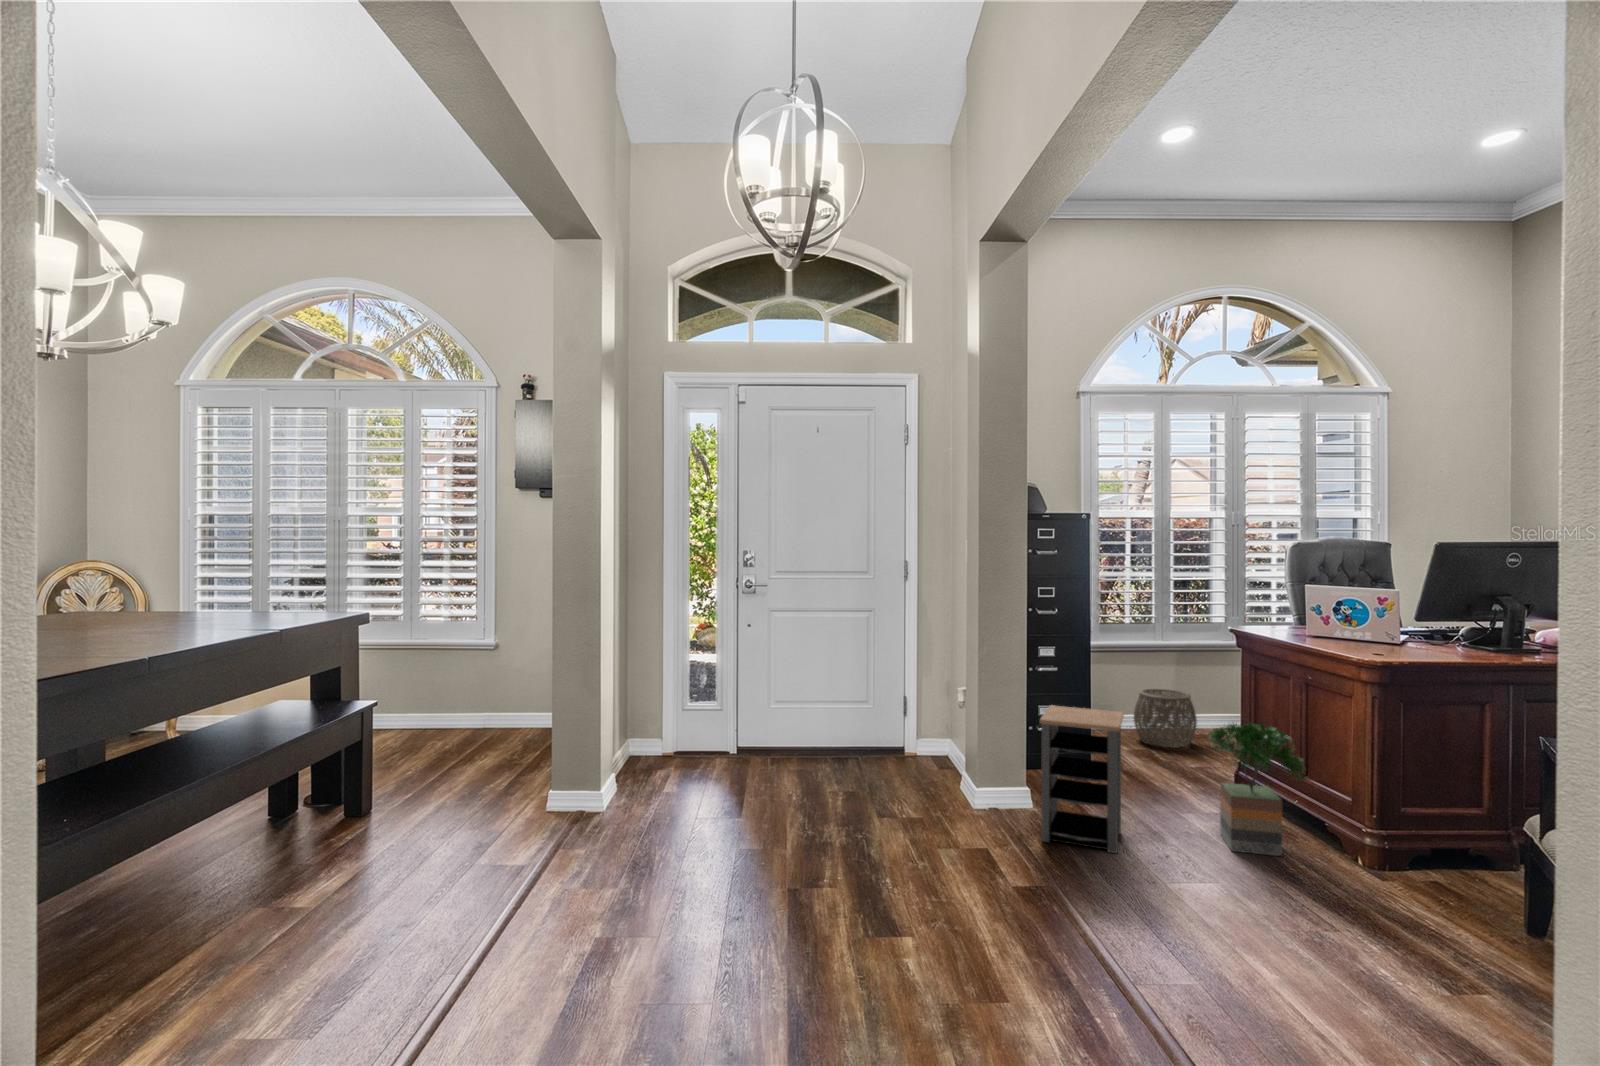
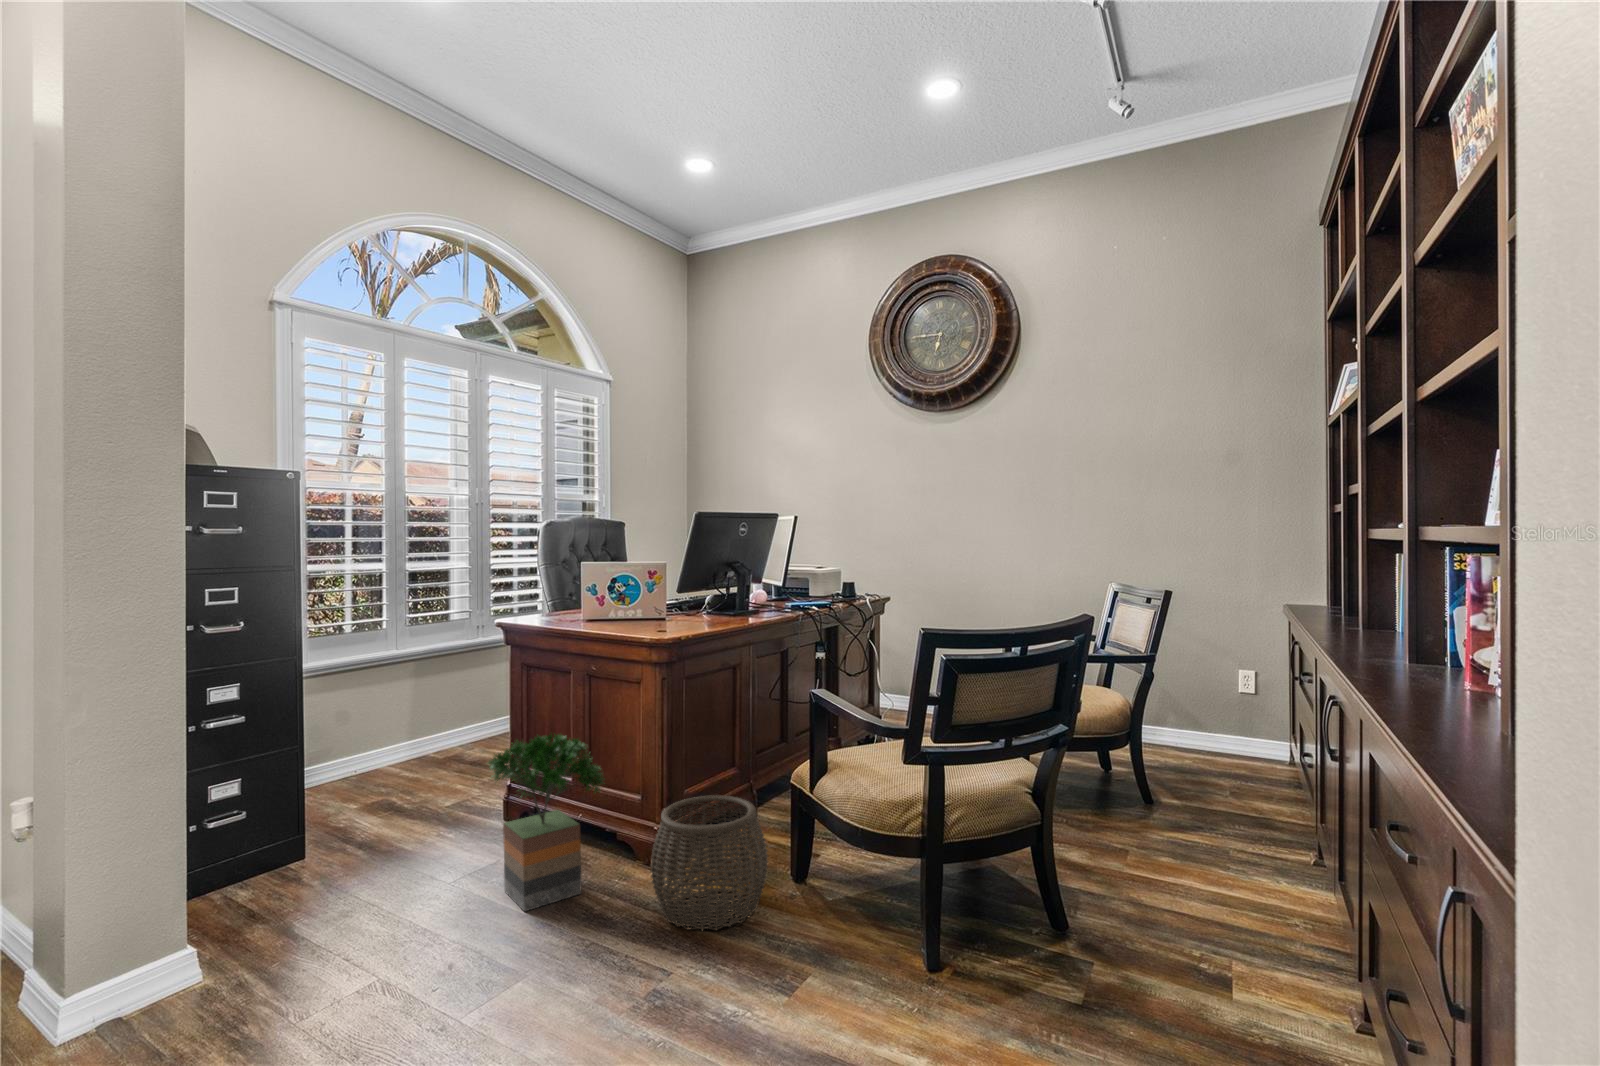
woven basket: present [1134,689,1197,748] -> present [651,796,768,931]
side table: present [1040,705,1124,853] -> none [220,761,370,1028]

